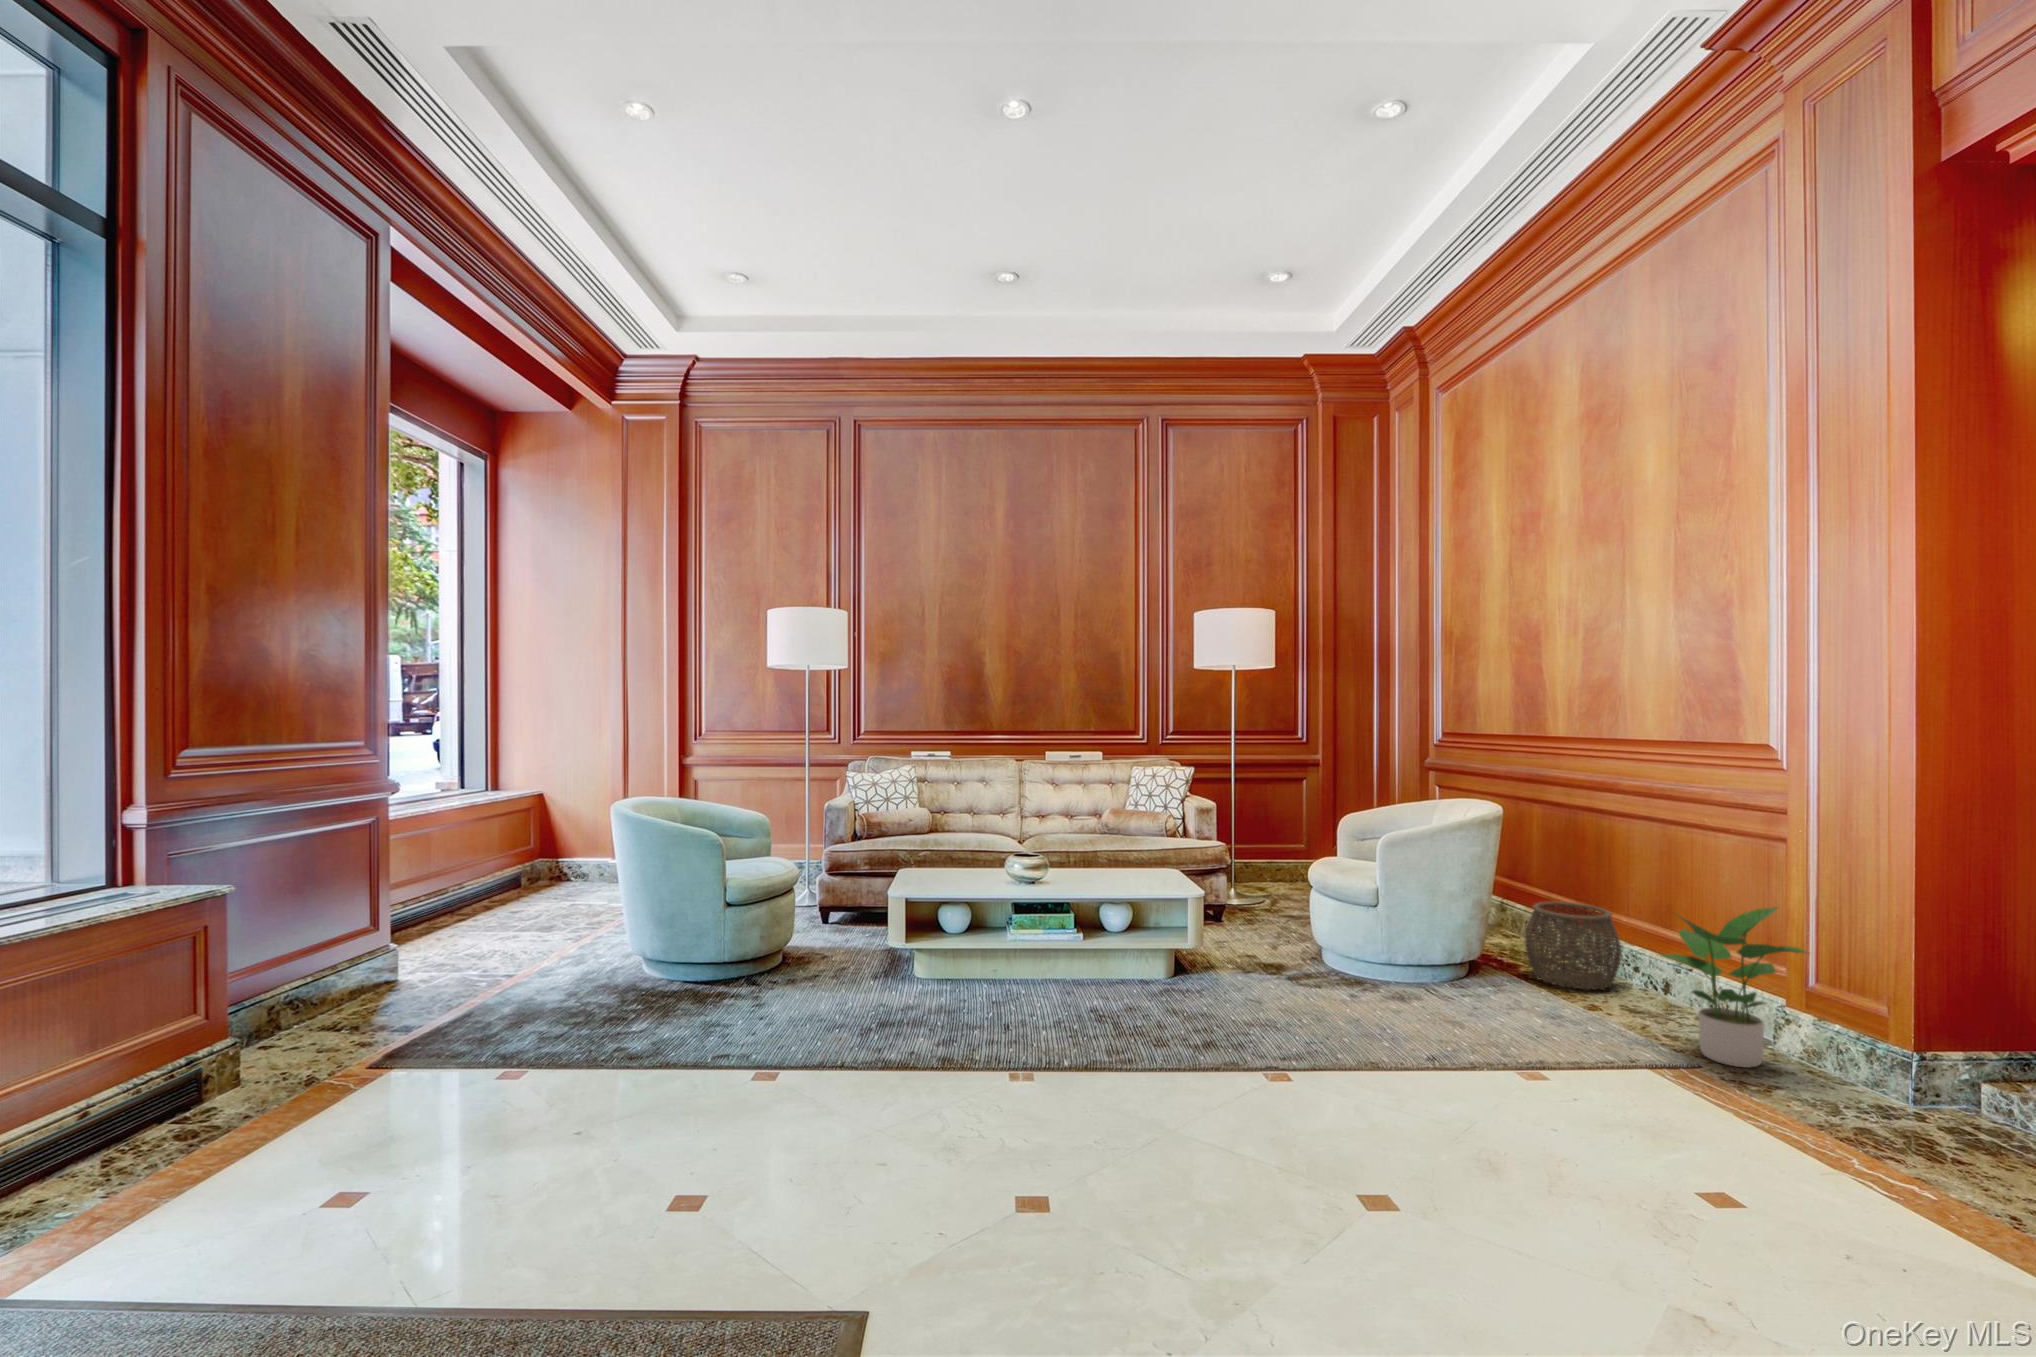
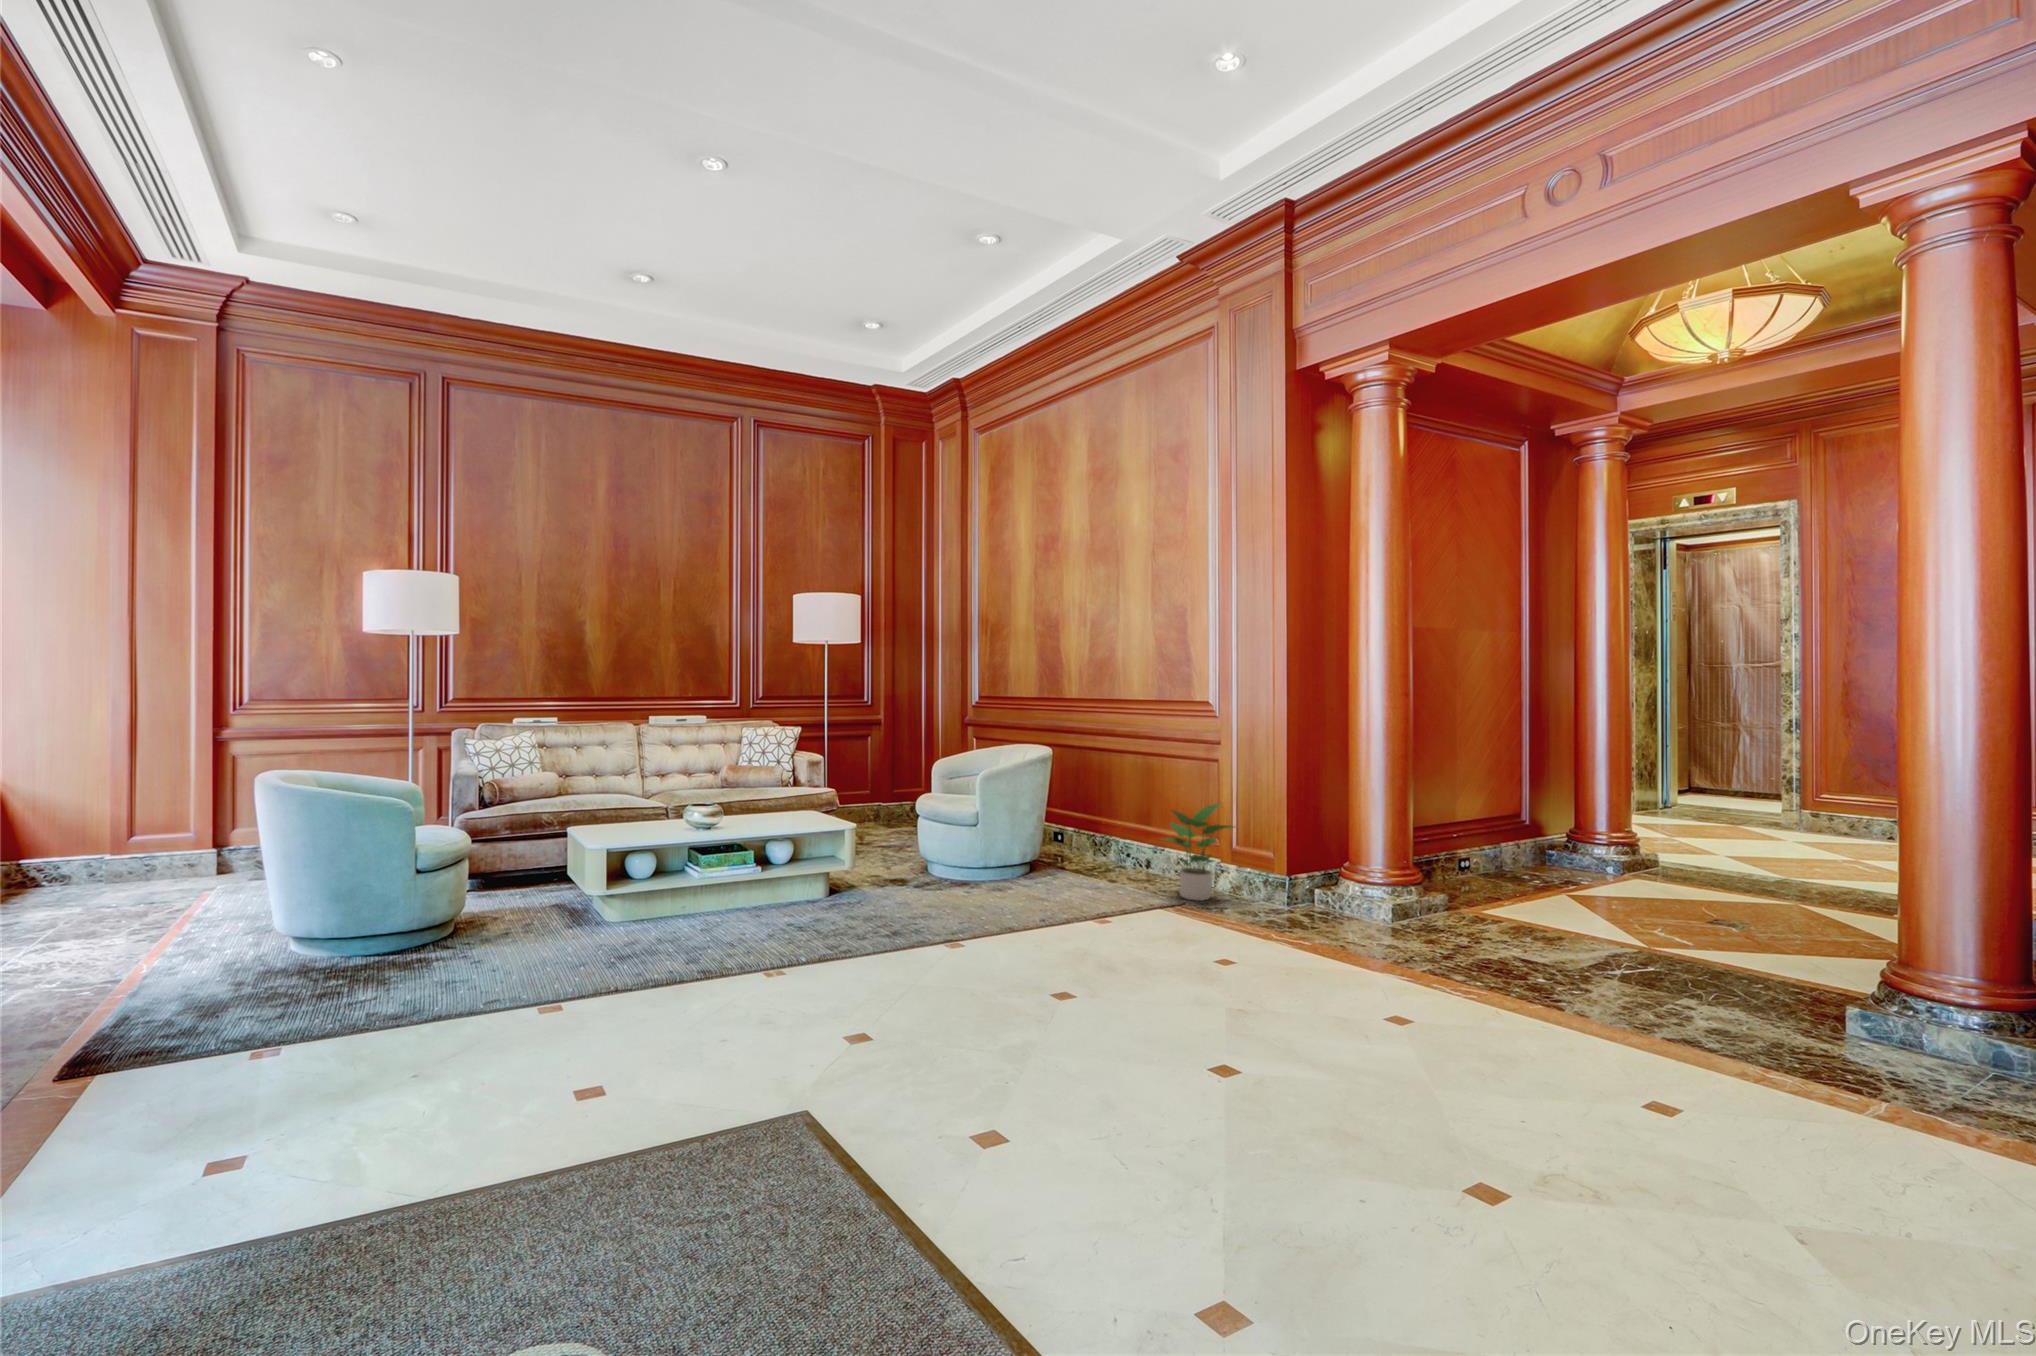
woven basket: present [1525,902,1621,990] -> none [1065,815,1123,873]

